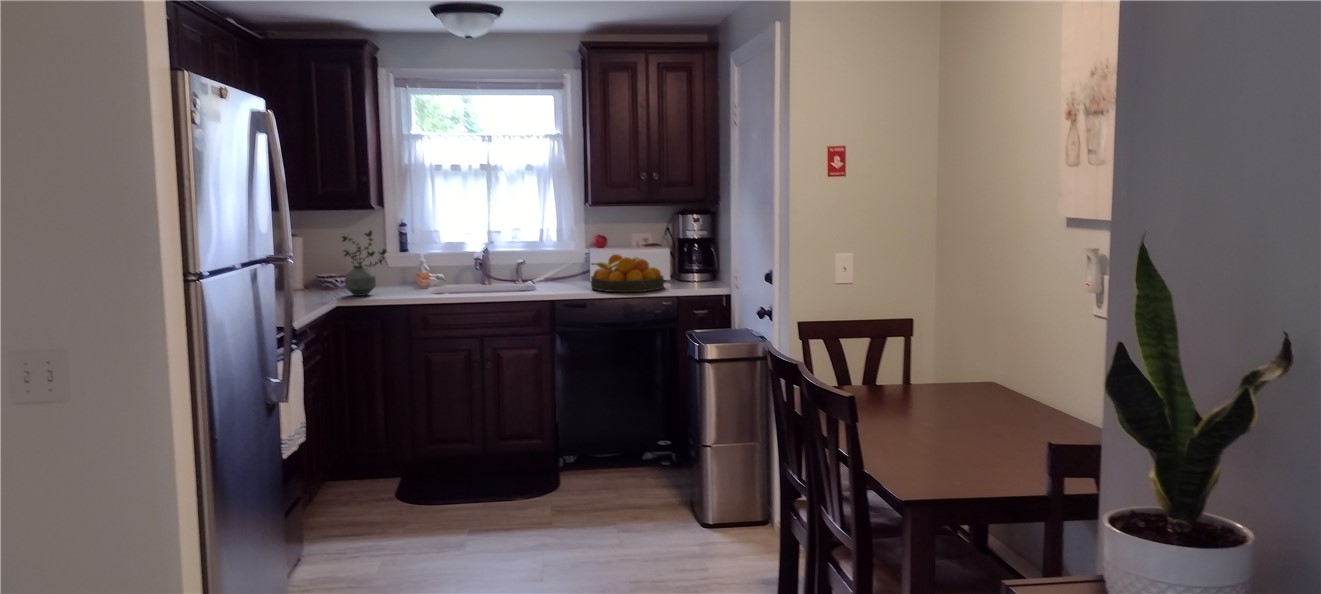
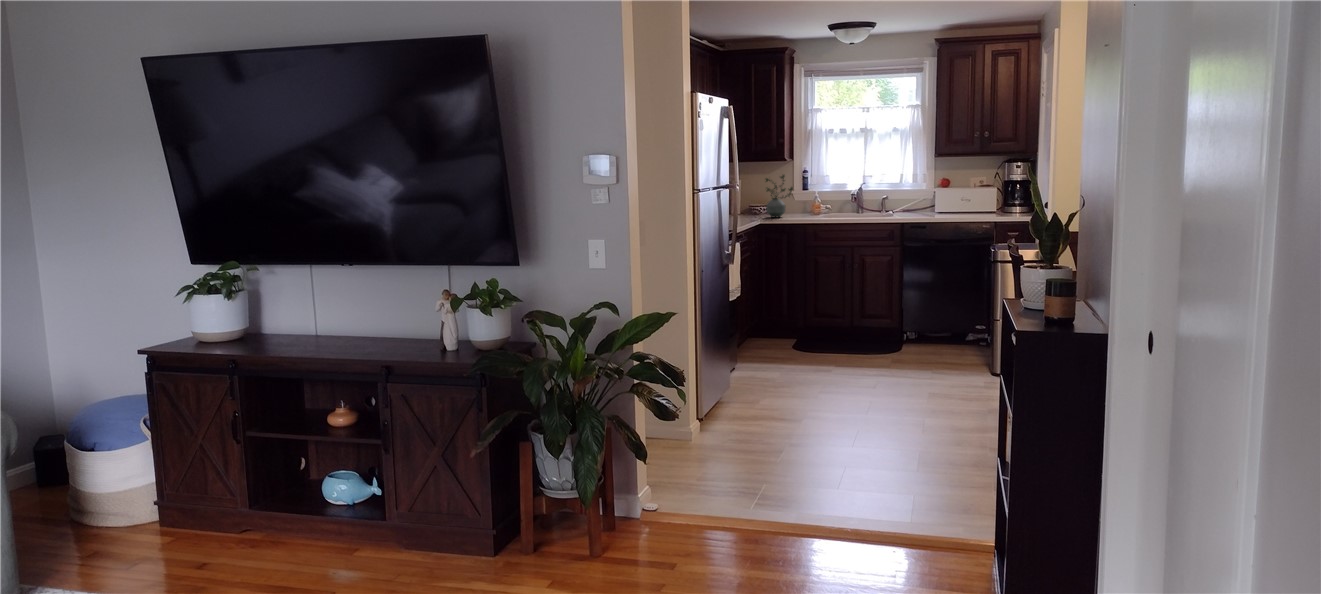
fruit bowl: present [591,254,664,292] -> none [933,192,988,219]

